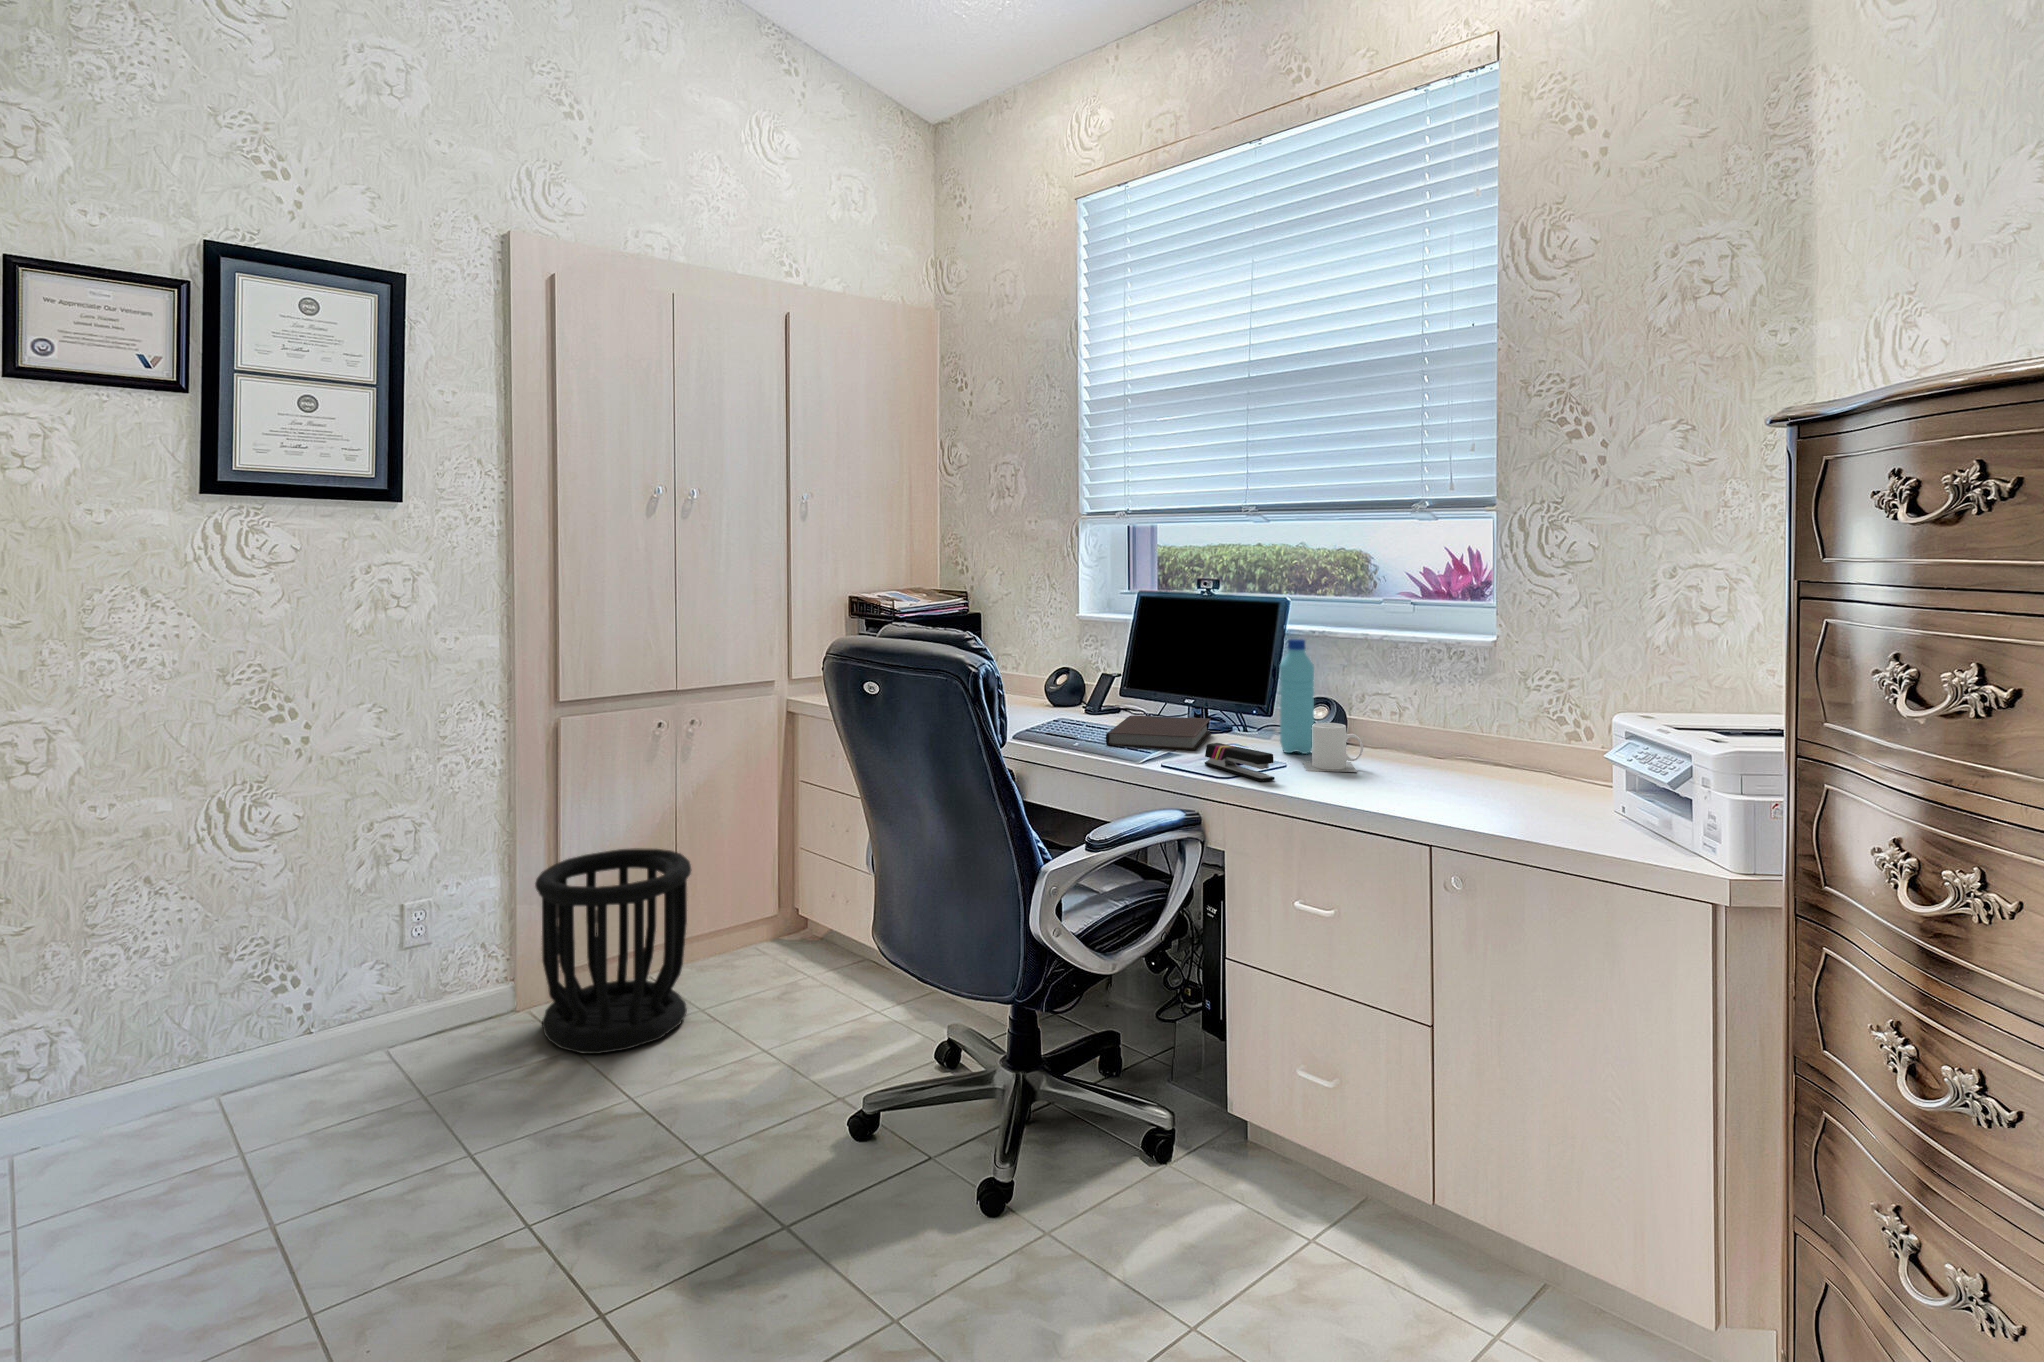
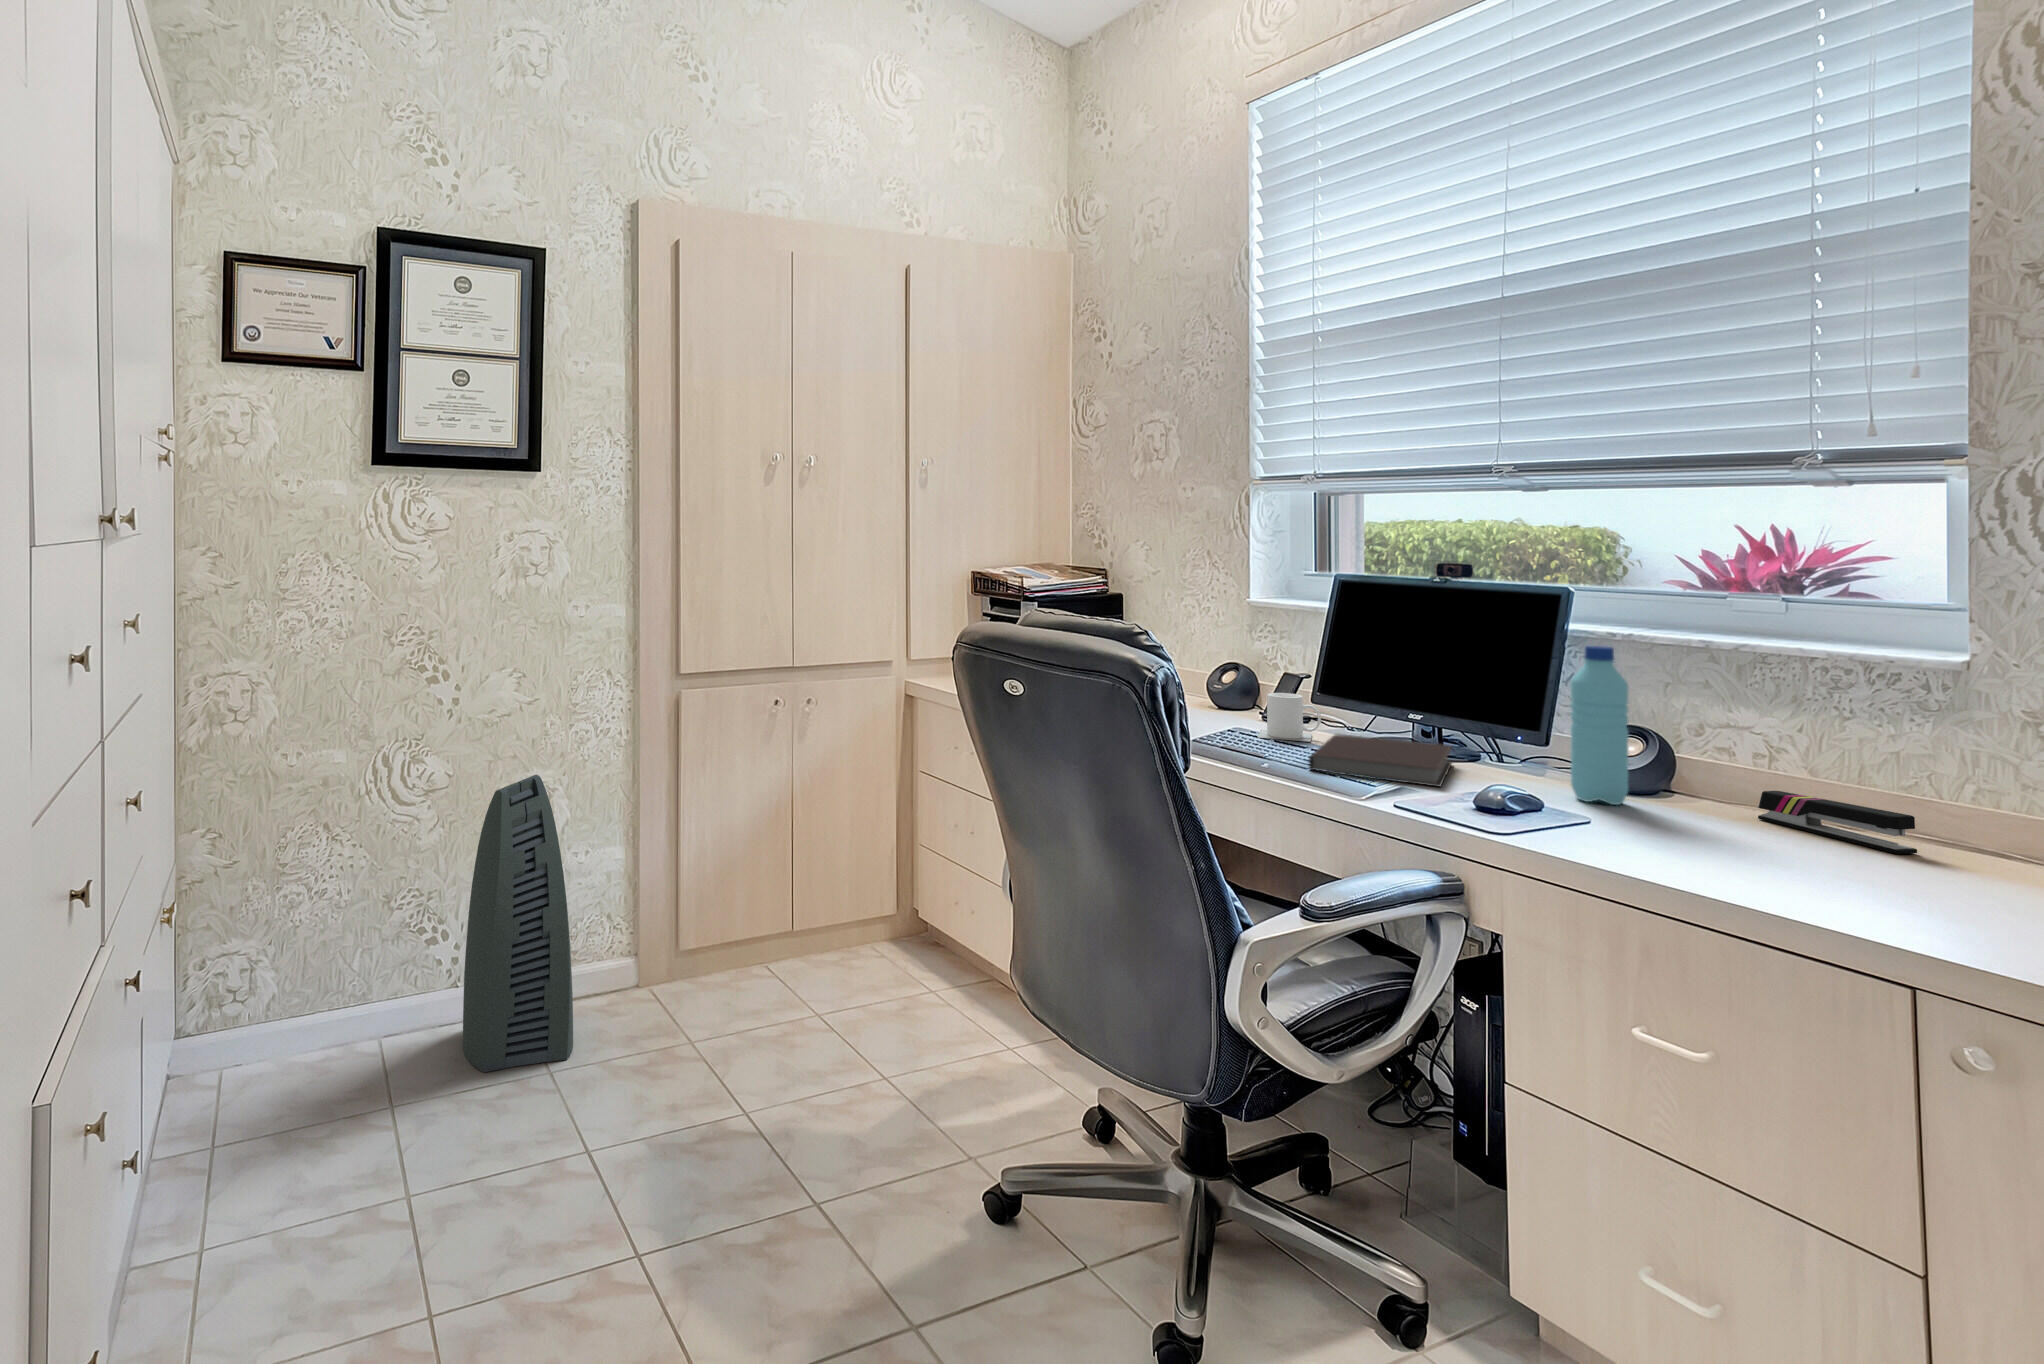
mug: present [1302,723,1363,772] -> present [1258,693,1321,742]
stapler: present [1205,743,1275,781] -> present [1758,791,1917,854]
air purifier: none [317,806,444,1109] -> present [463,775,573,1072]
wastebasket: present [535,848,691,1054] -> none [660,836,814,1052]

